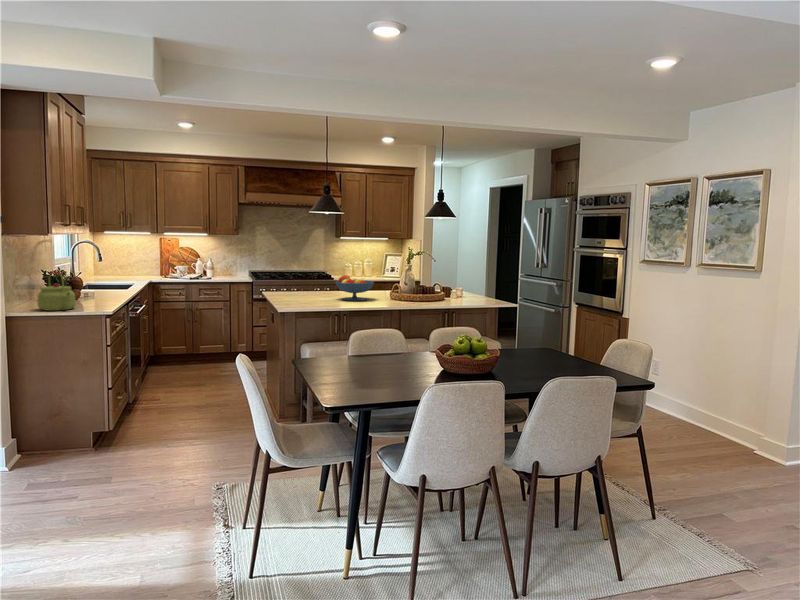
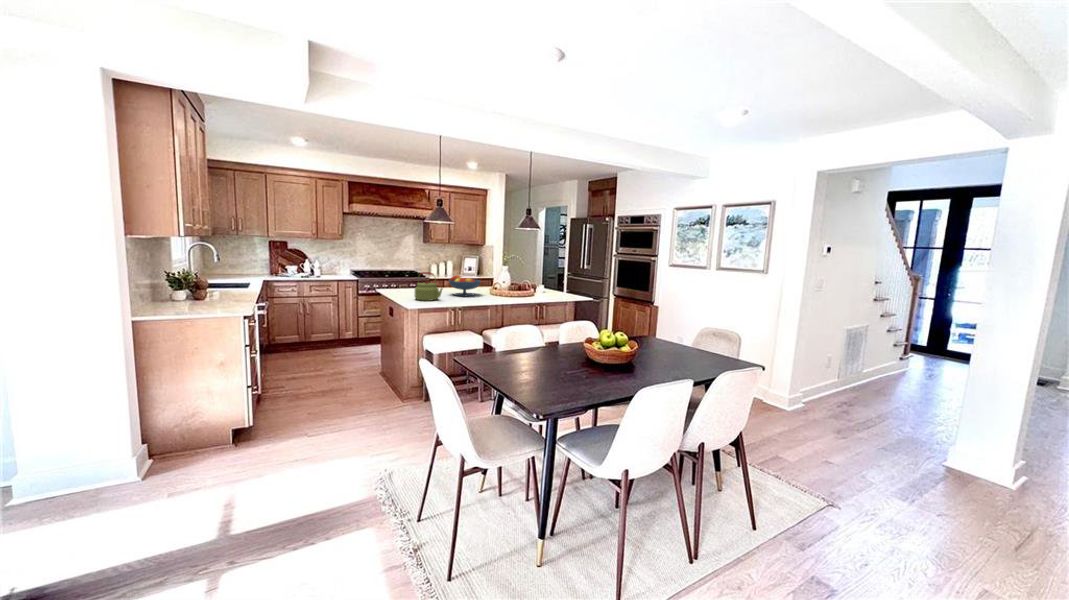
kettle: present [37,271,76,311] -> present [414,272,442,301]

